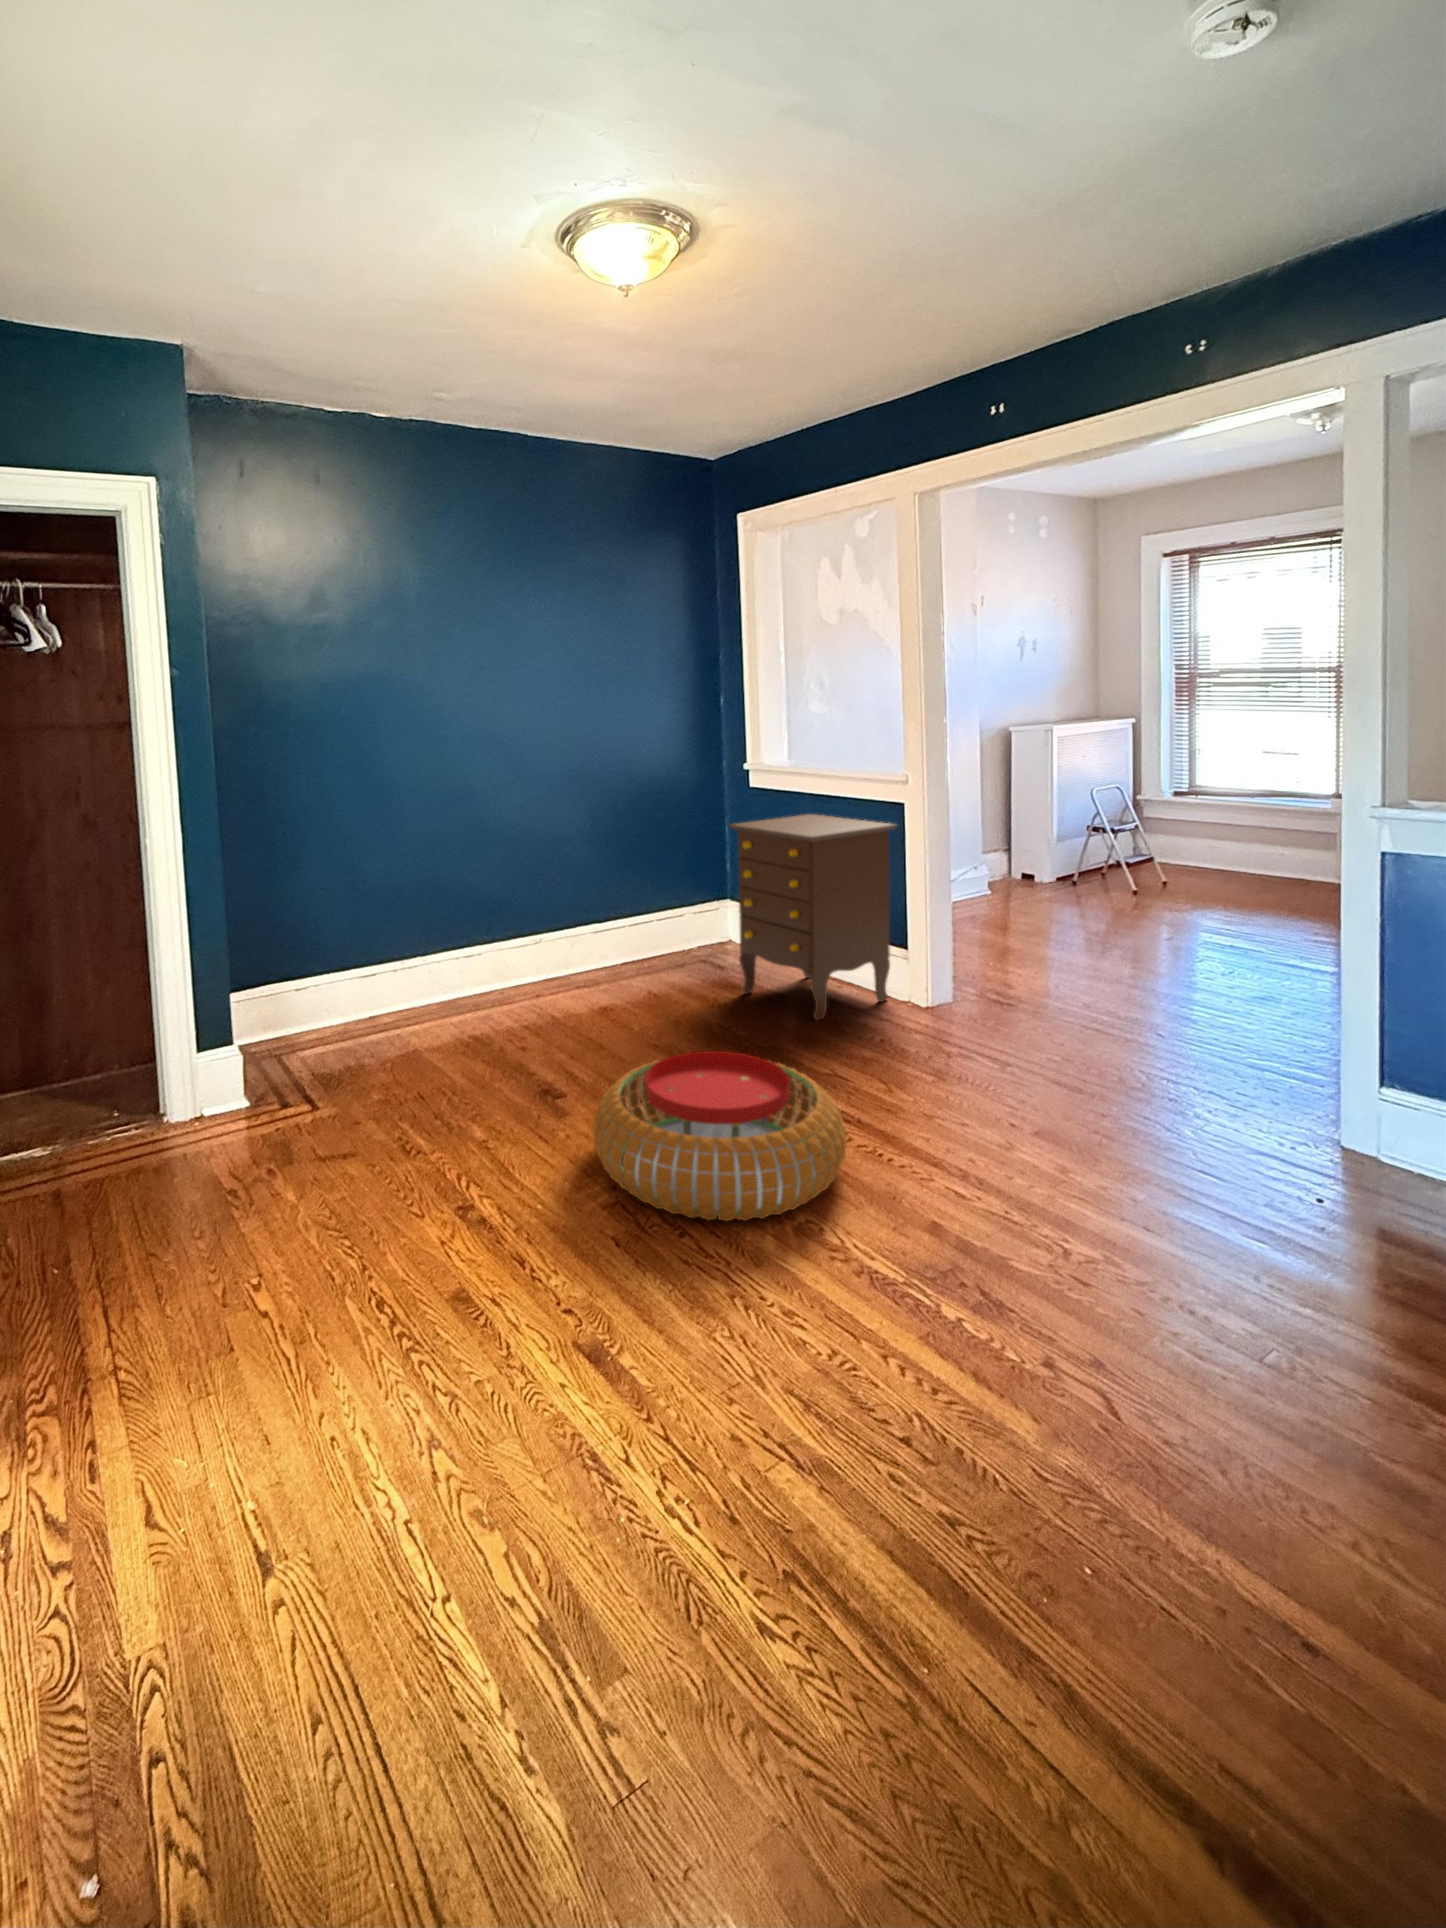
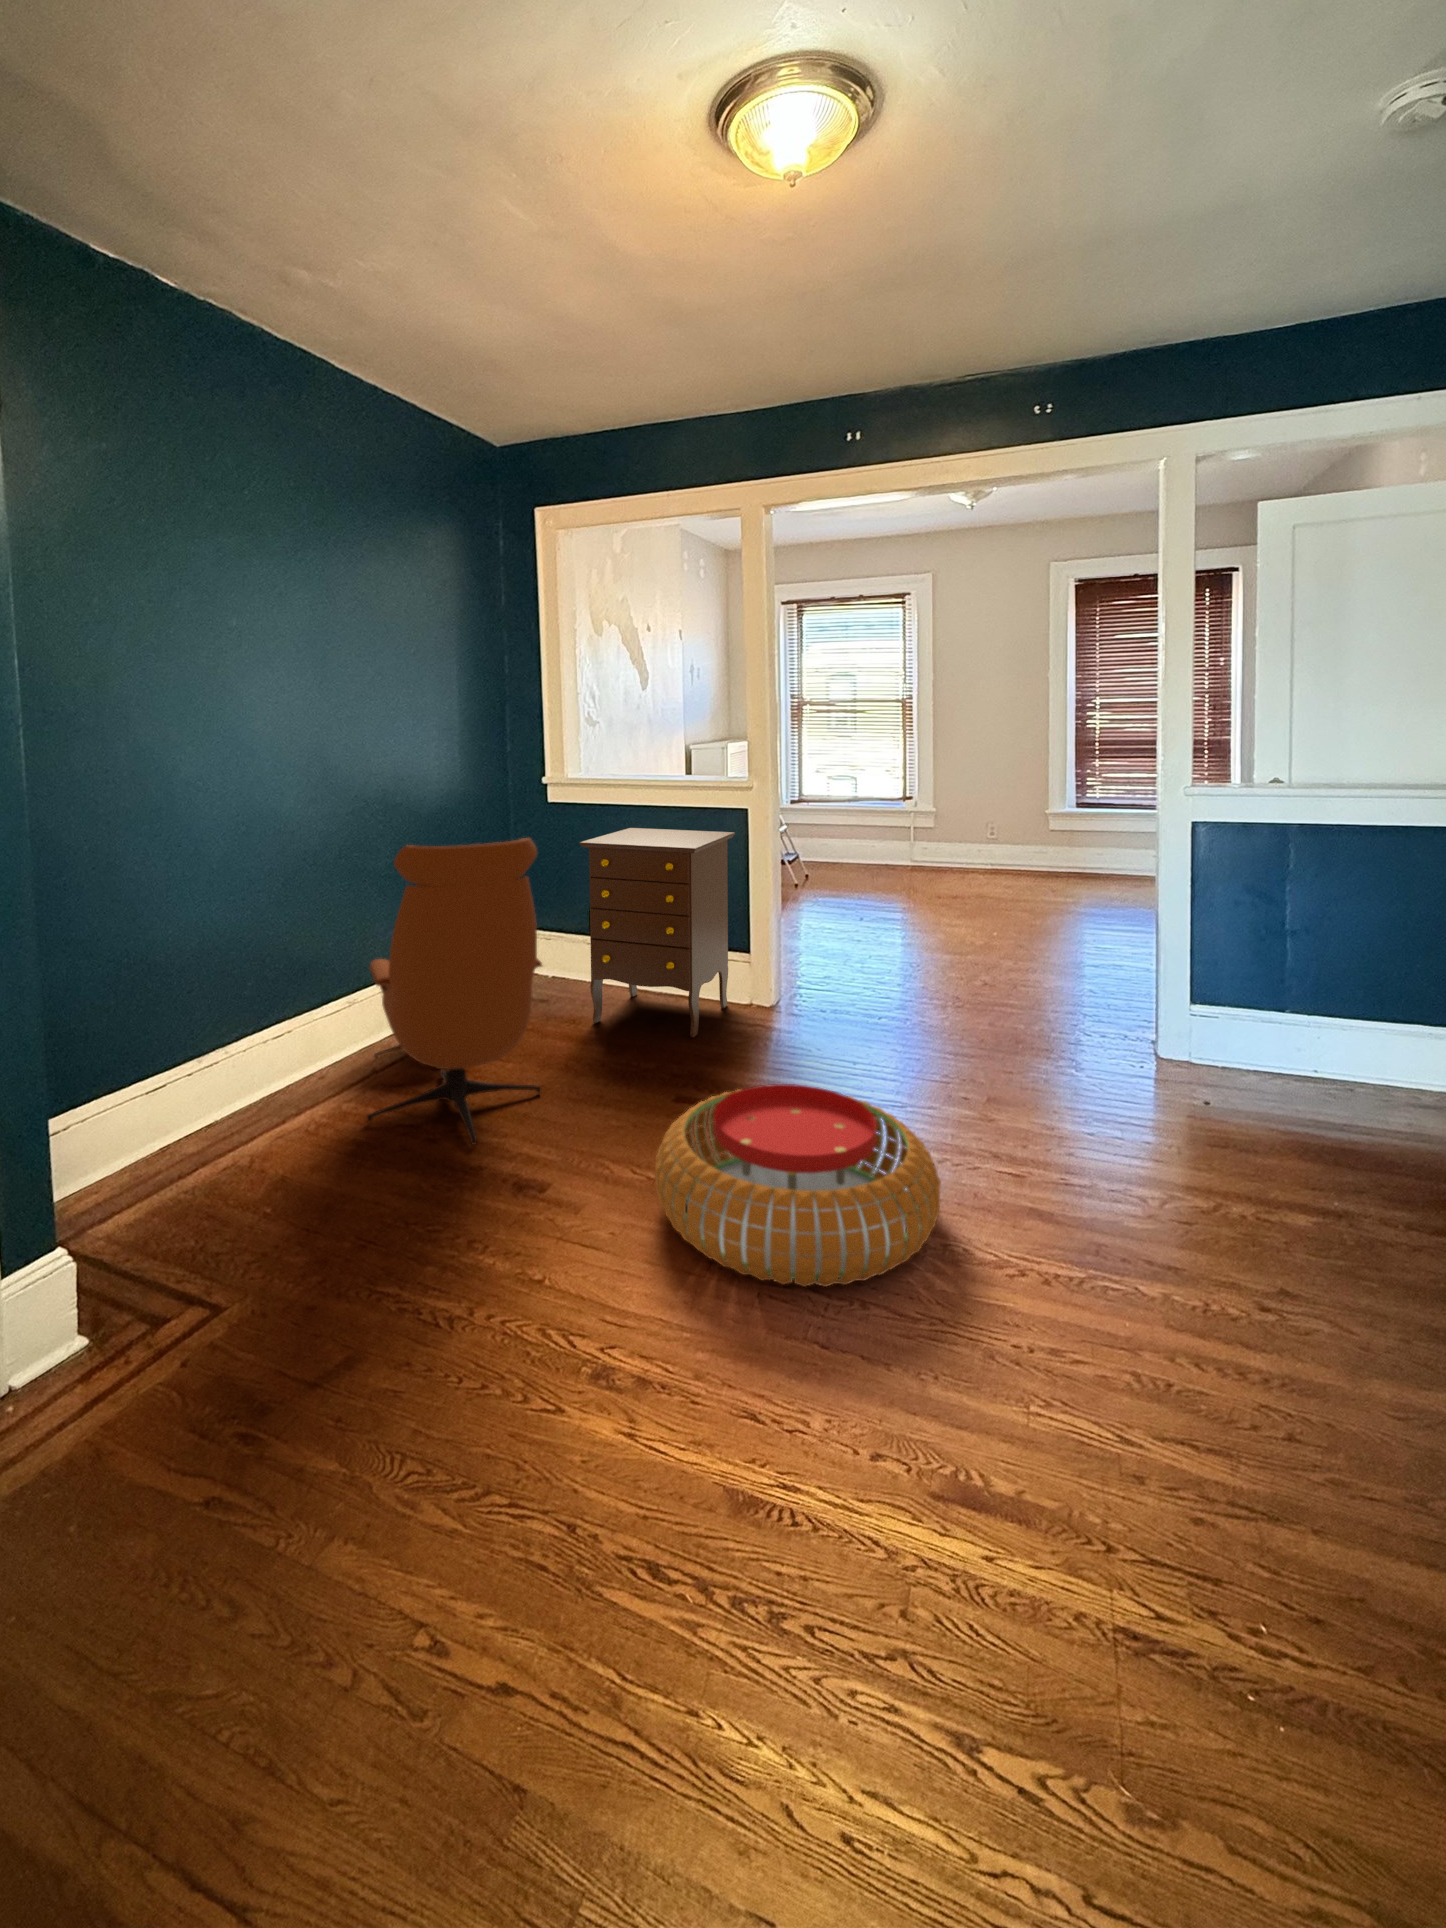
lounge chair: none [485,816,640,1059] -> present [367,838,542,1144]

